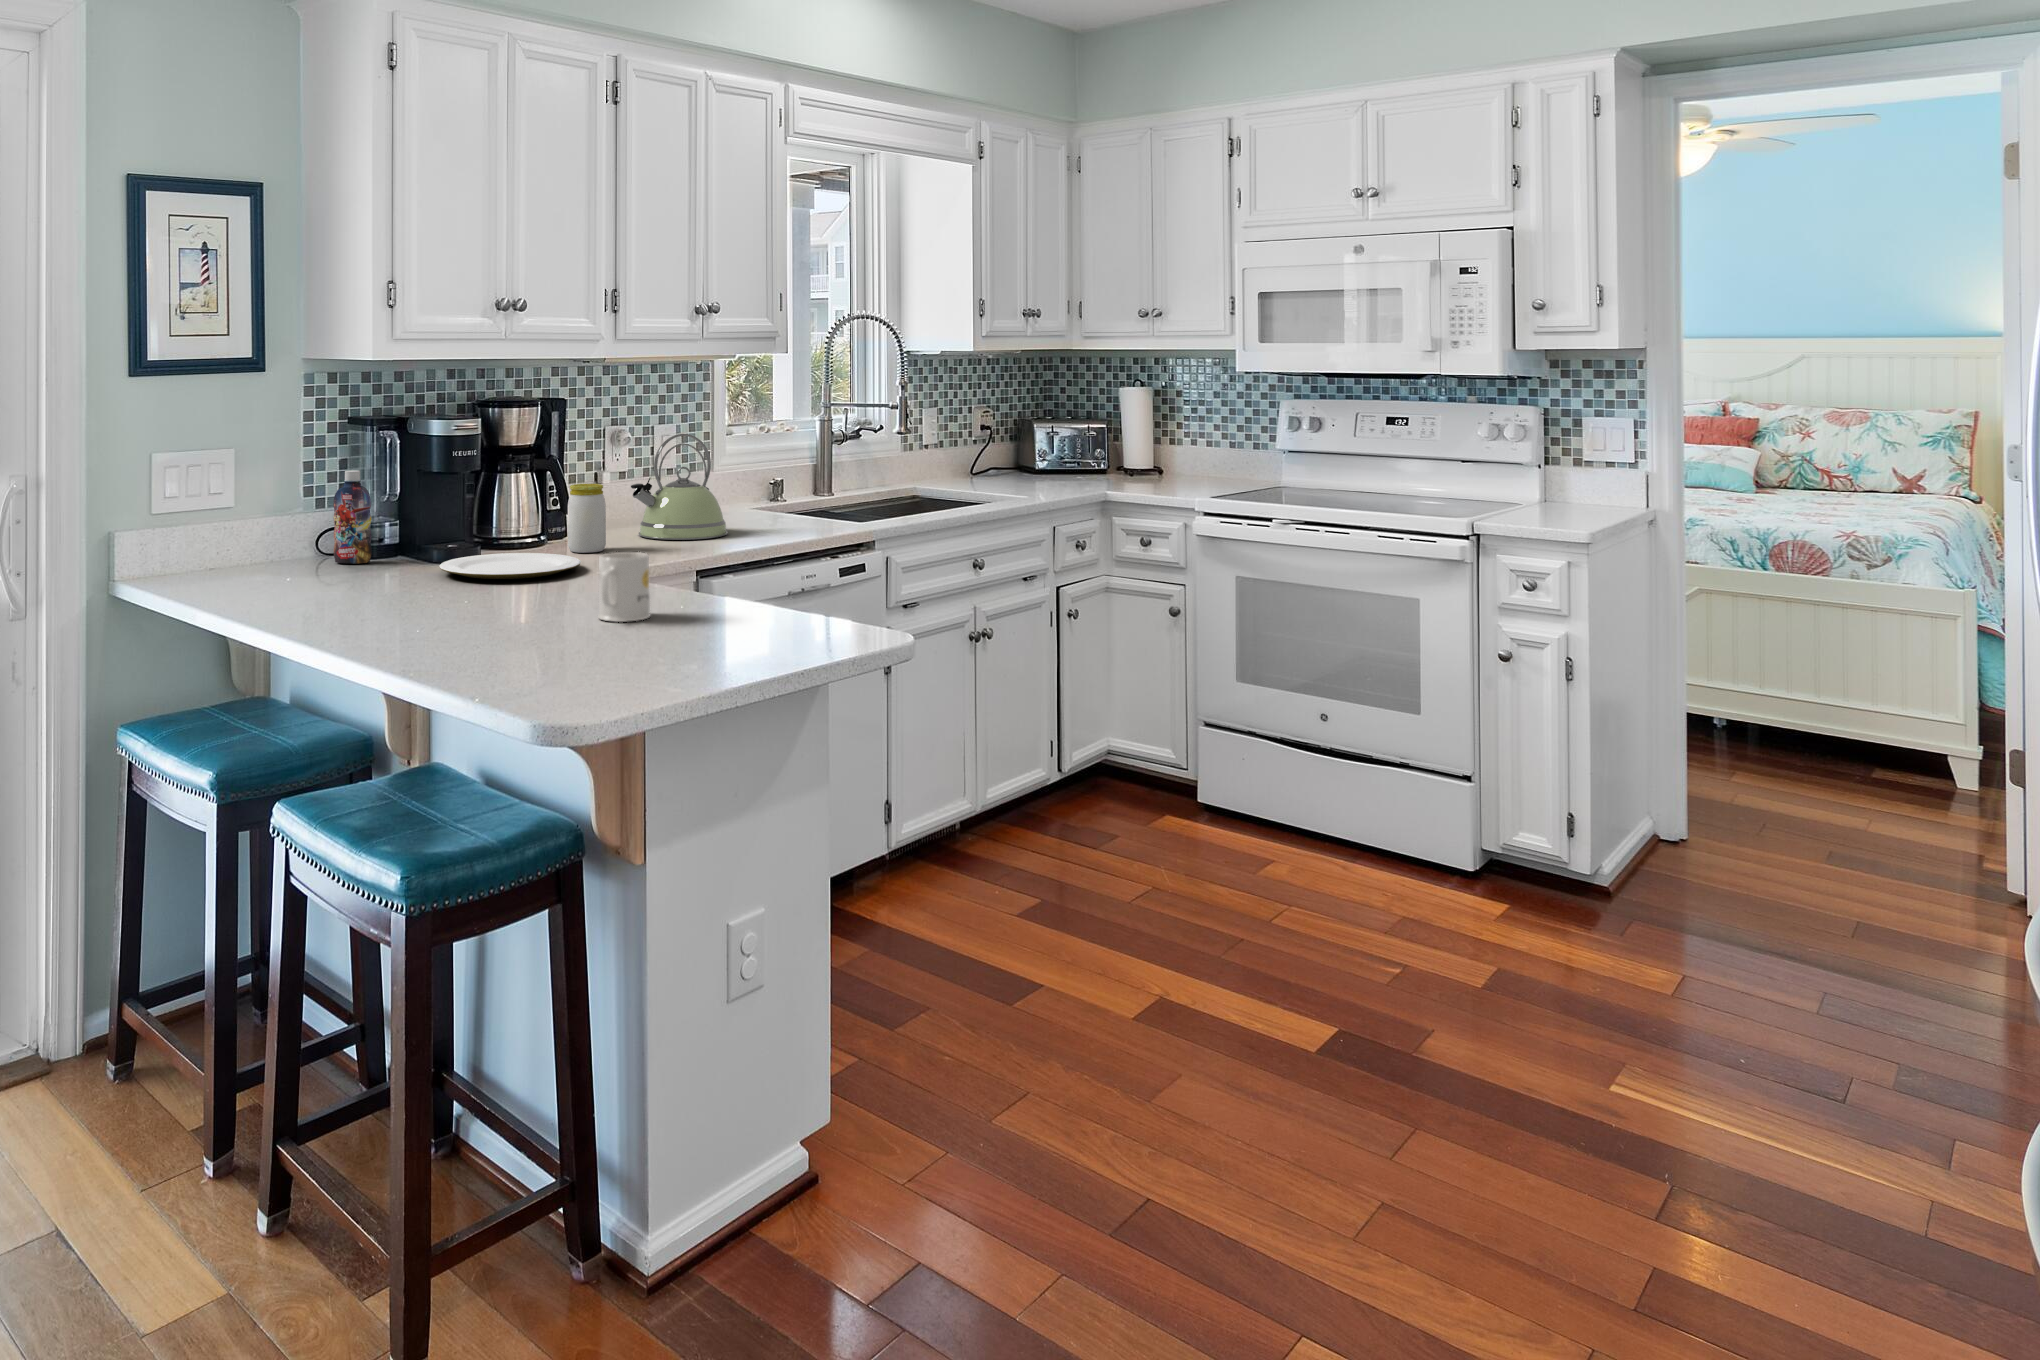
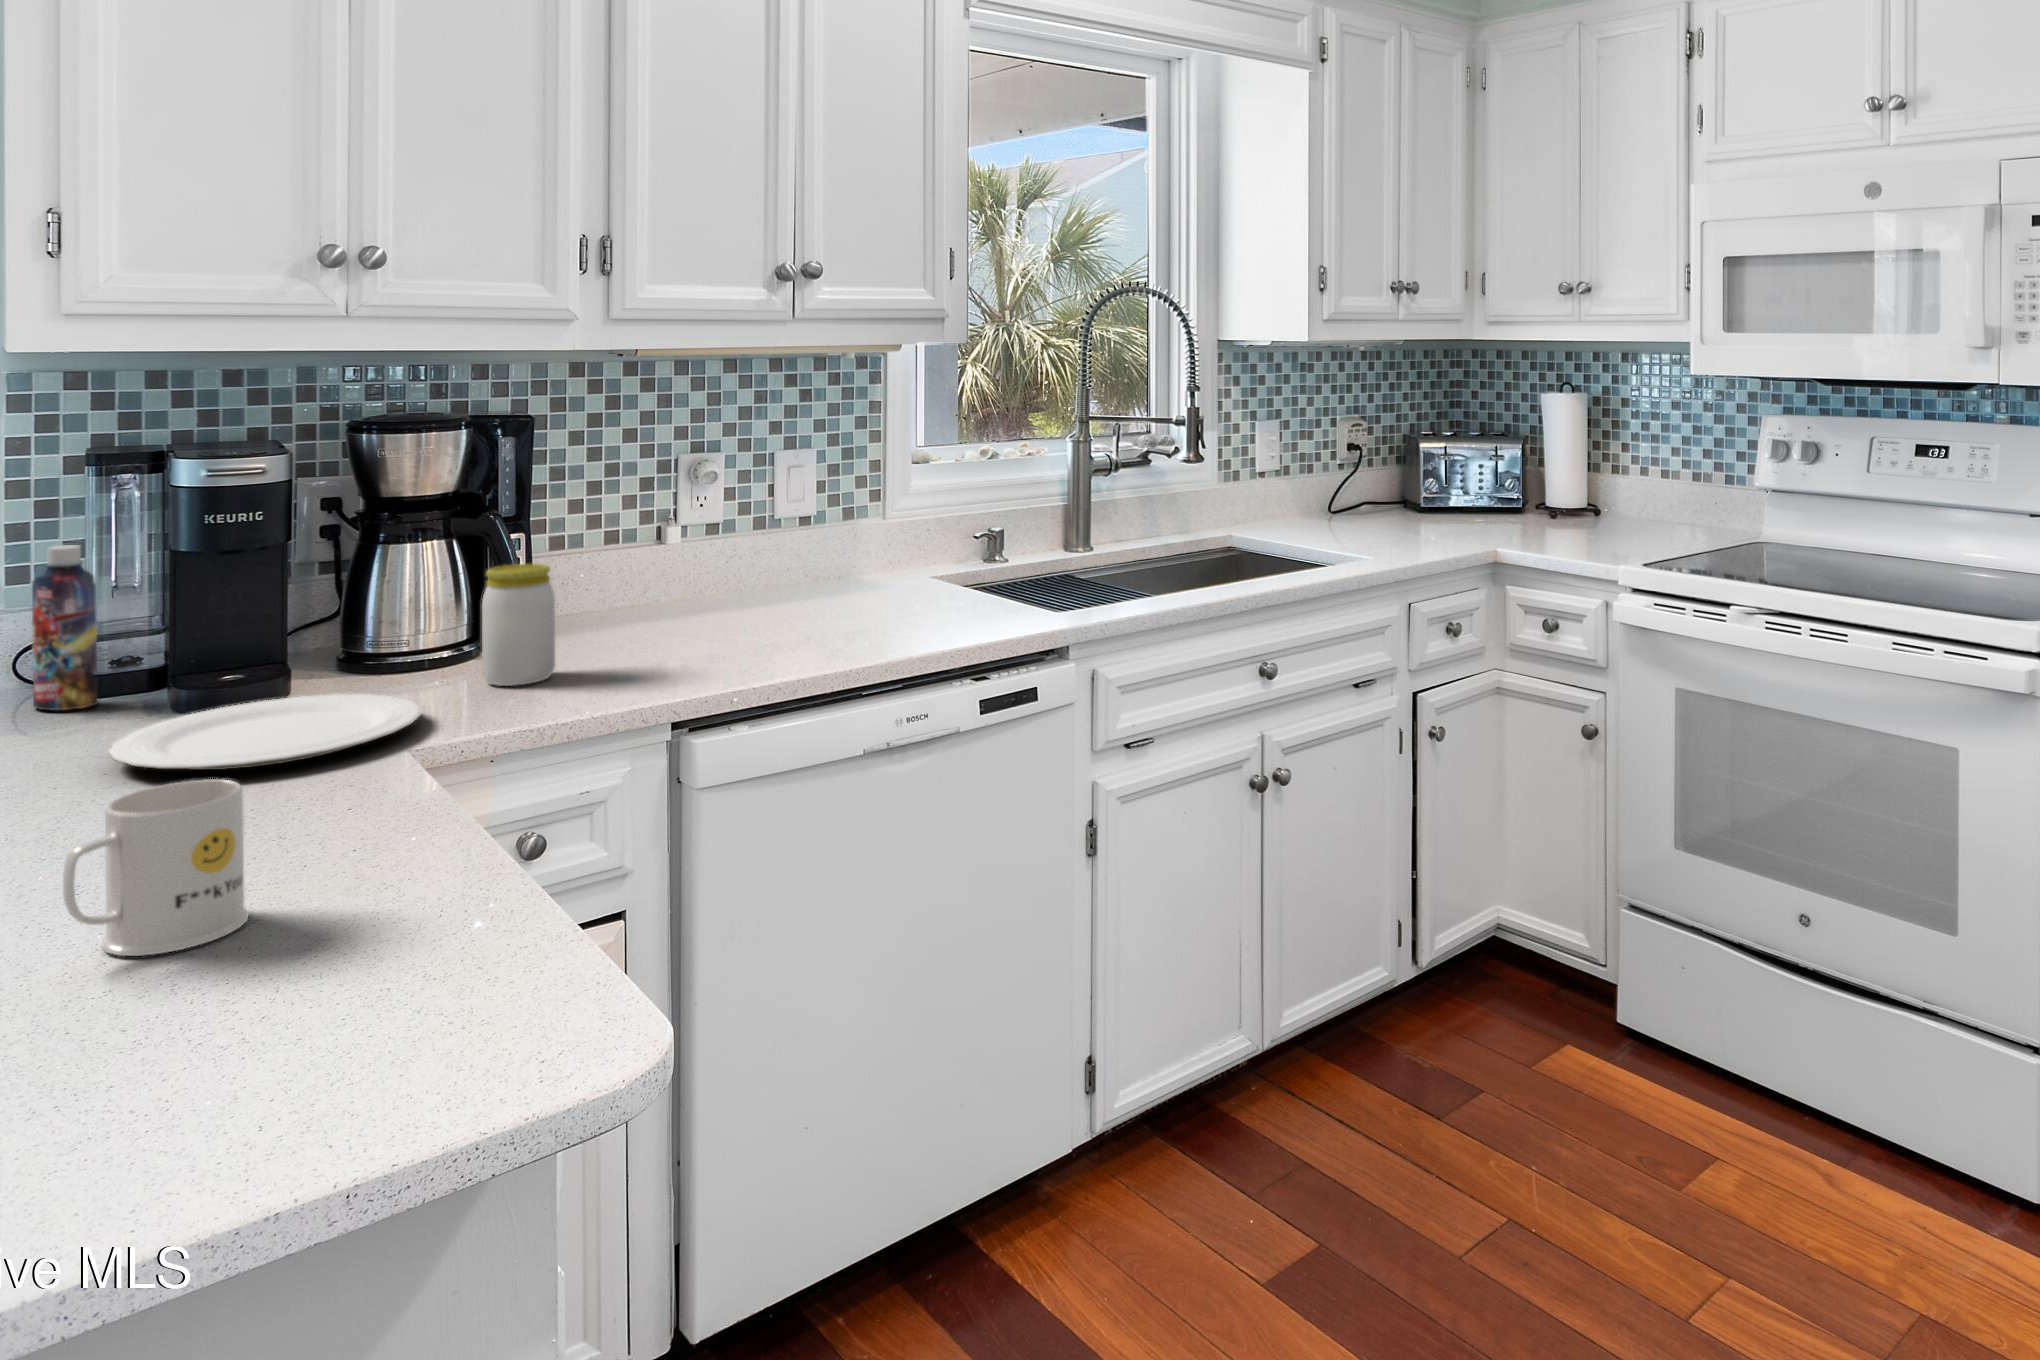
kettle: present [631,434,728,540] -> none [647,474,823,653]

